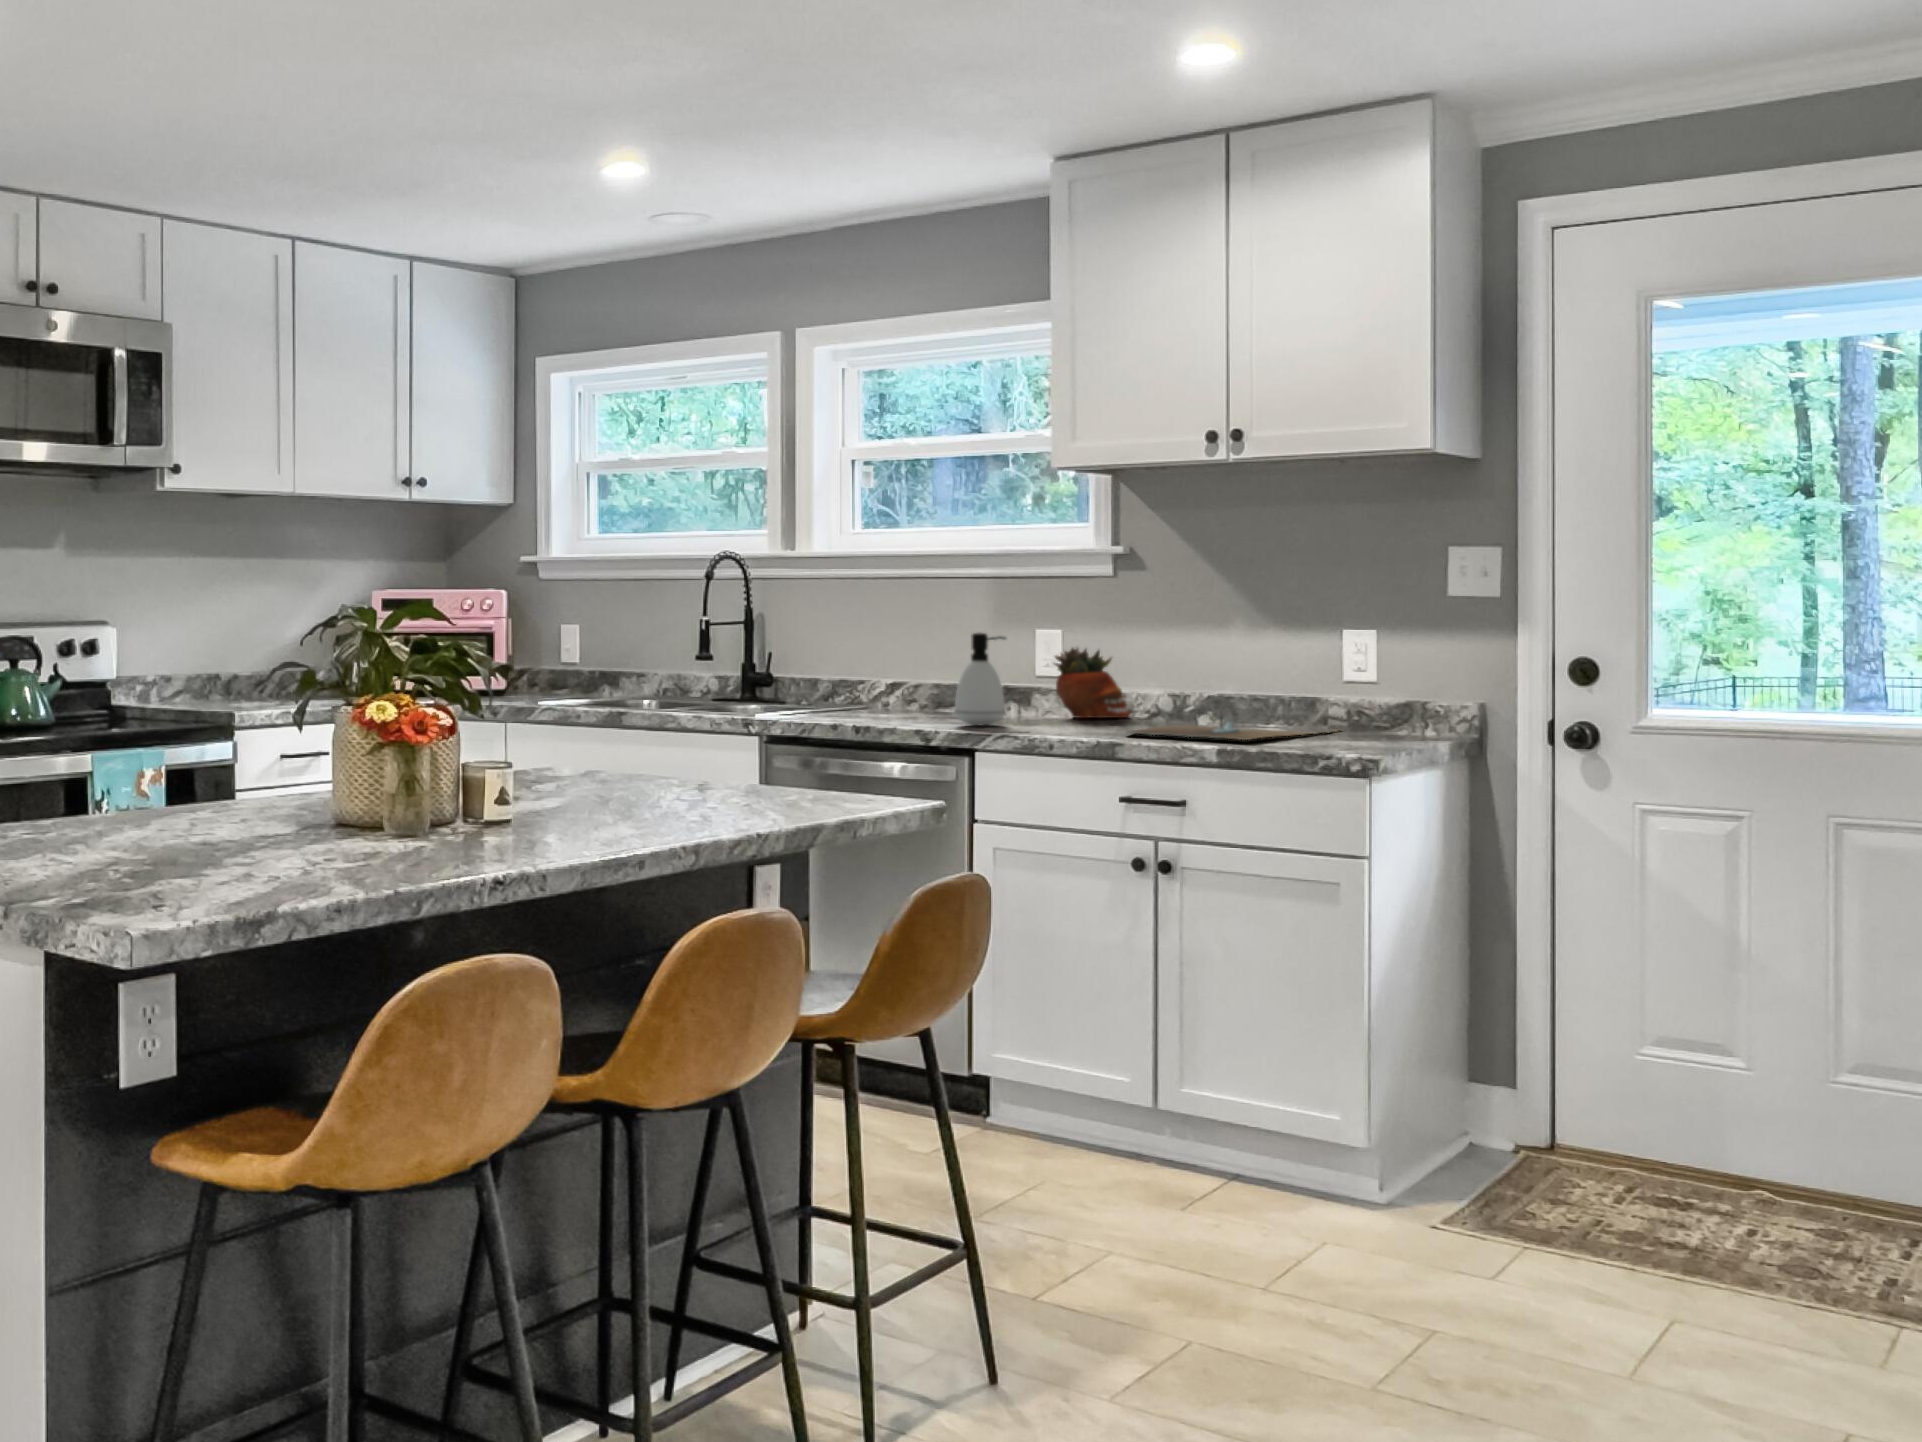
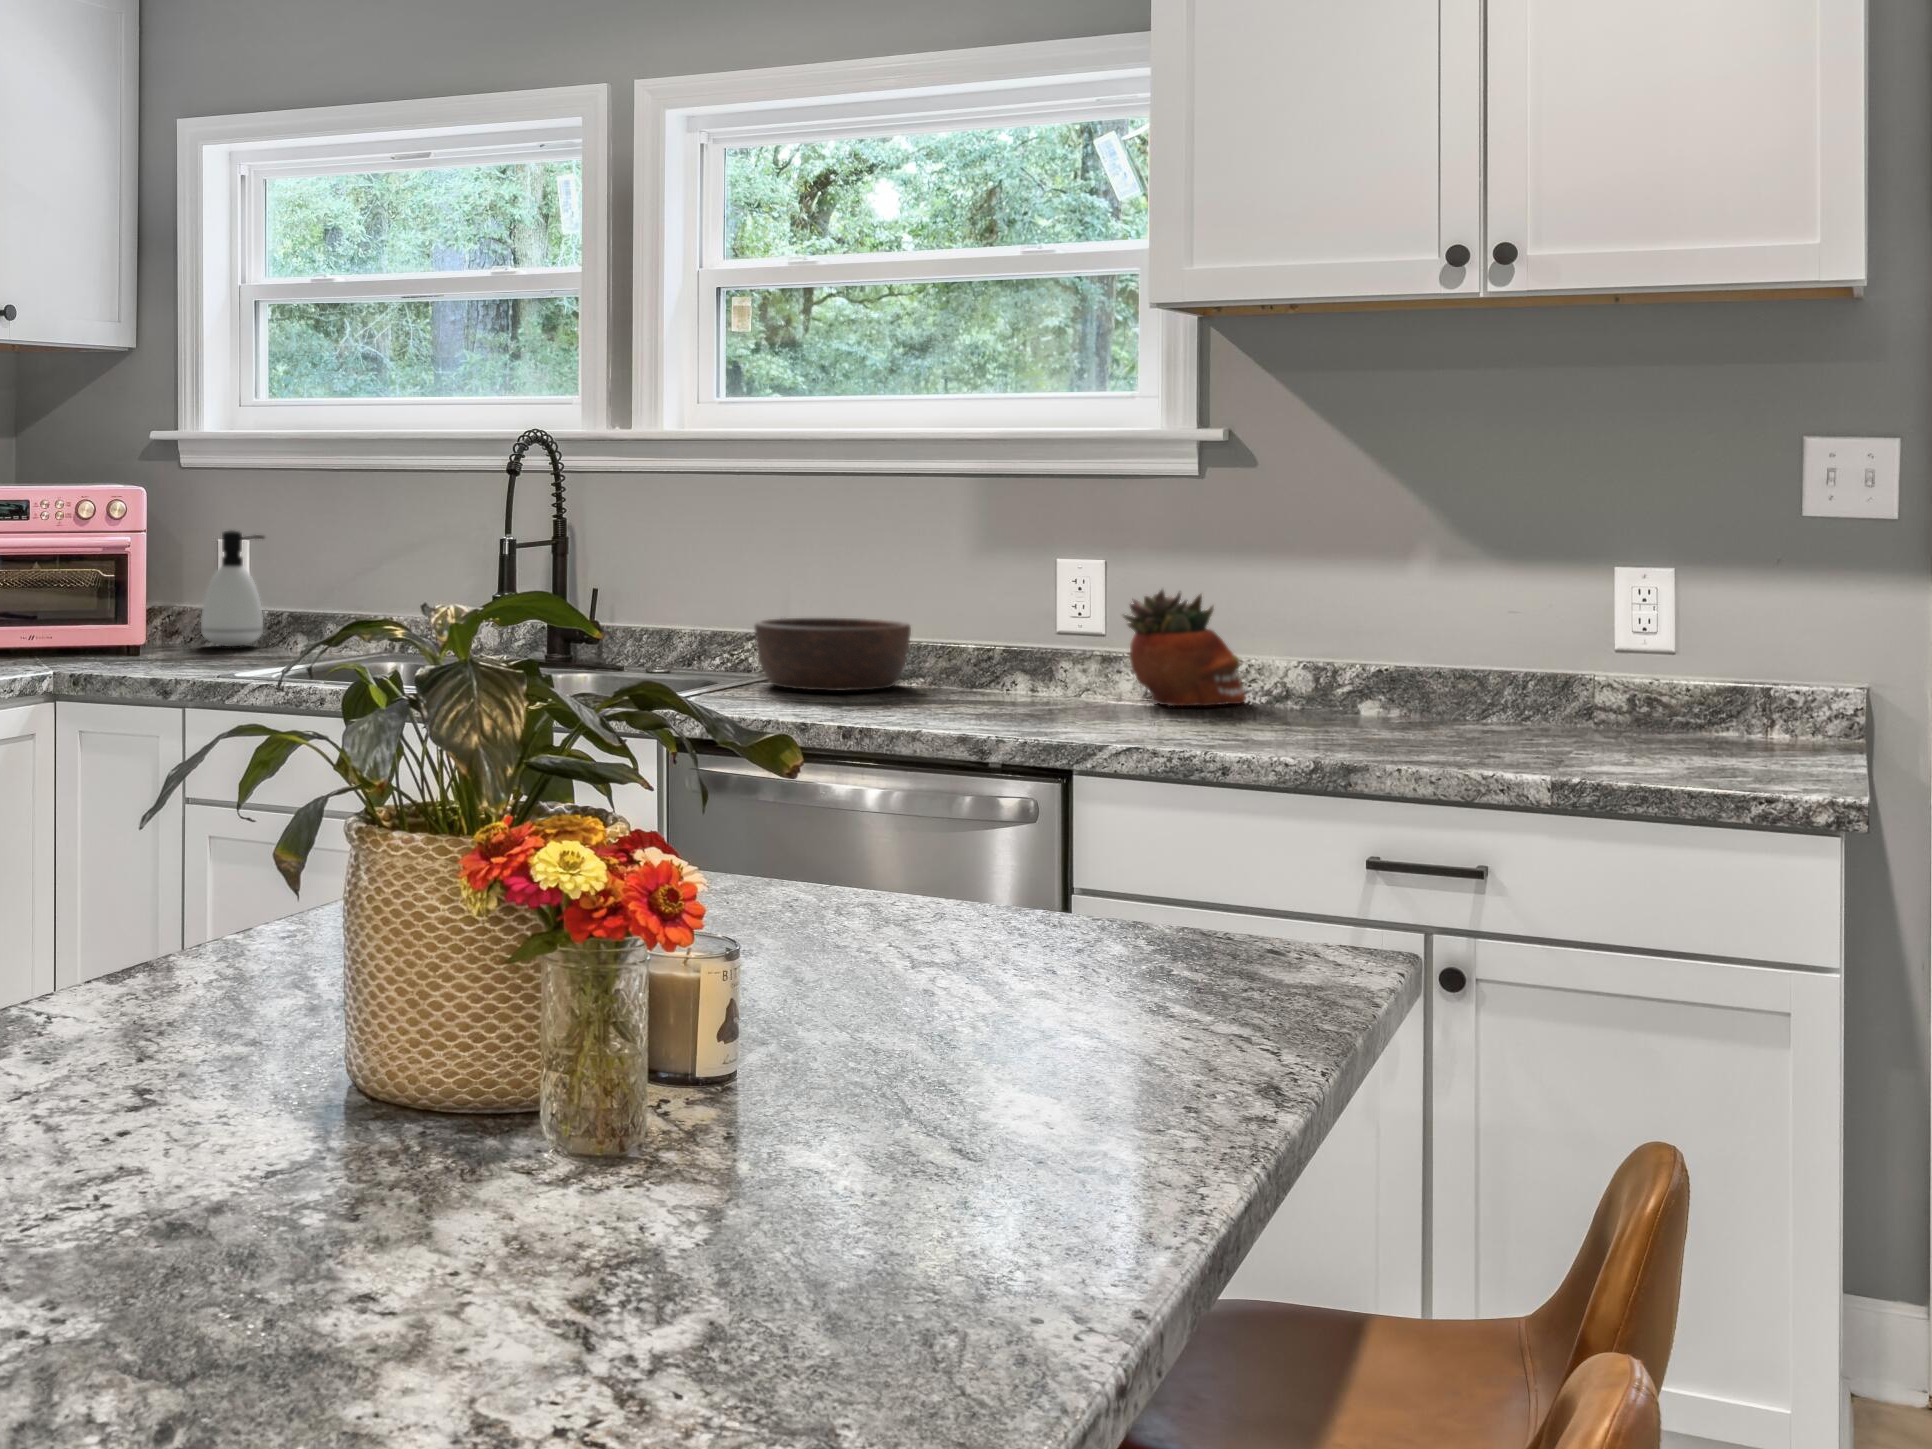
soap dispenser: present [955,633,1006,725] -> present [201,530,264,646]
wooden bowl: none [844,668,941,710] -> present [754,617,911,691]
cutting board: present [1129,714,1336,740] -> none [1319,706,1644,757]

